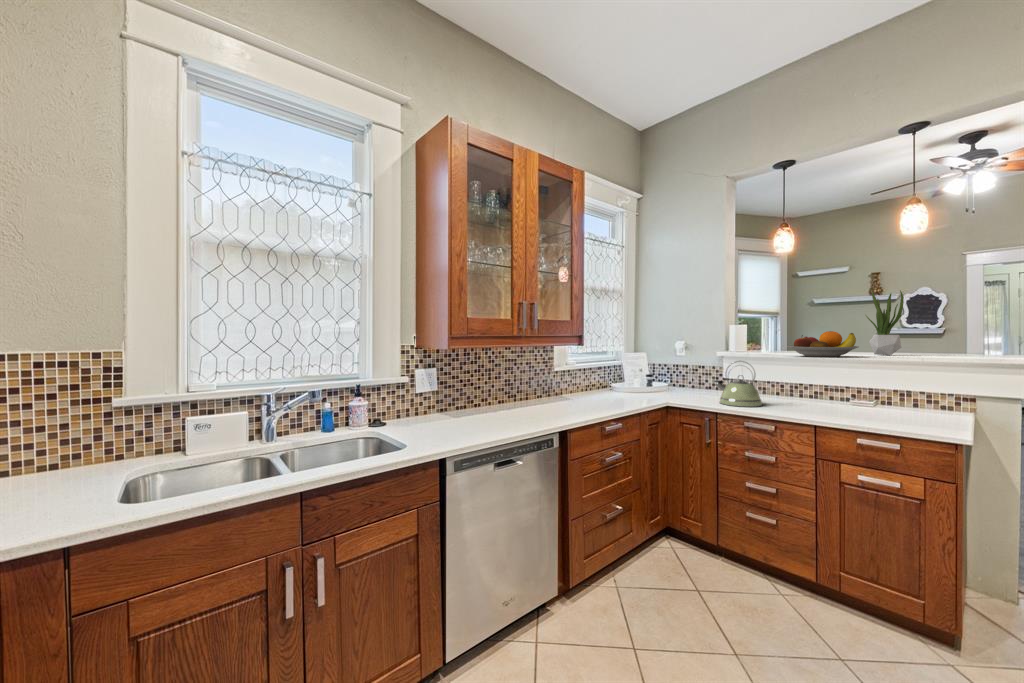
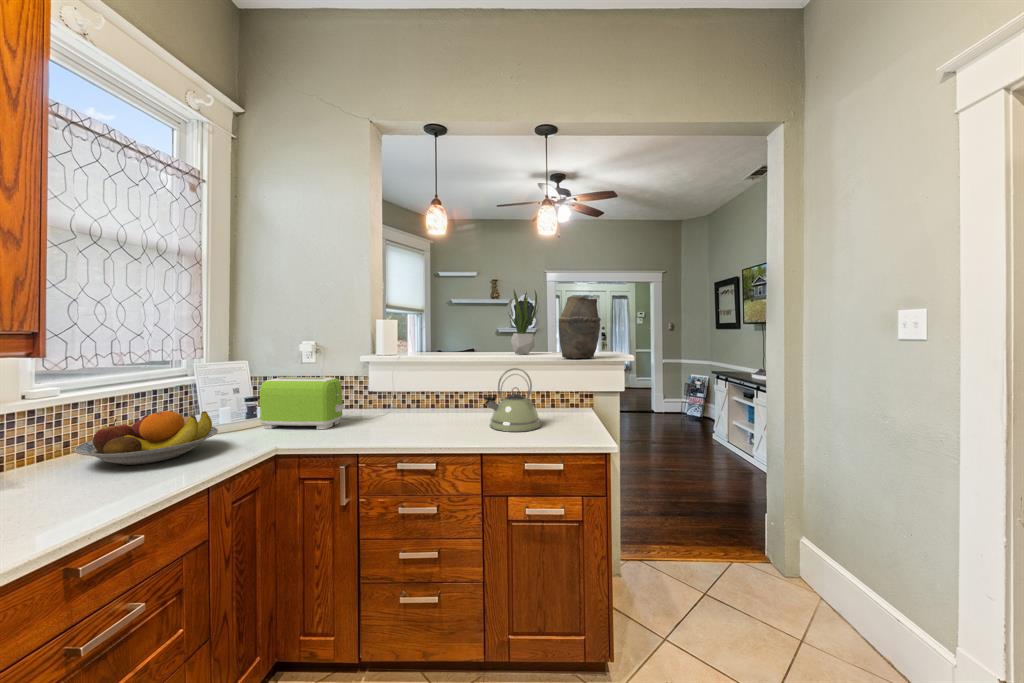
vase: none [917,298,976,359] -> present [559,296,601,359]
fruit bowl: present [787,331,859,357] -> present [74,411,218,465]
kettle: present [714,361,762,407] -> present [484,368,541,432]
toaster: none [653,363,705,398] -> present [260,377,342,429]

